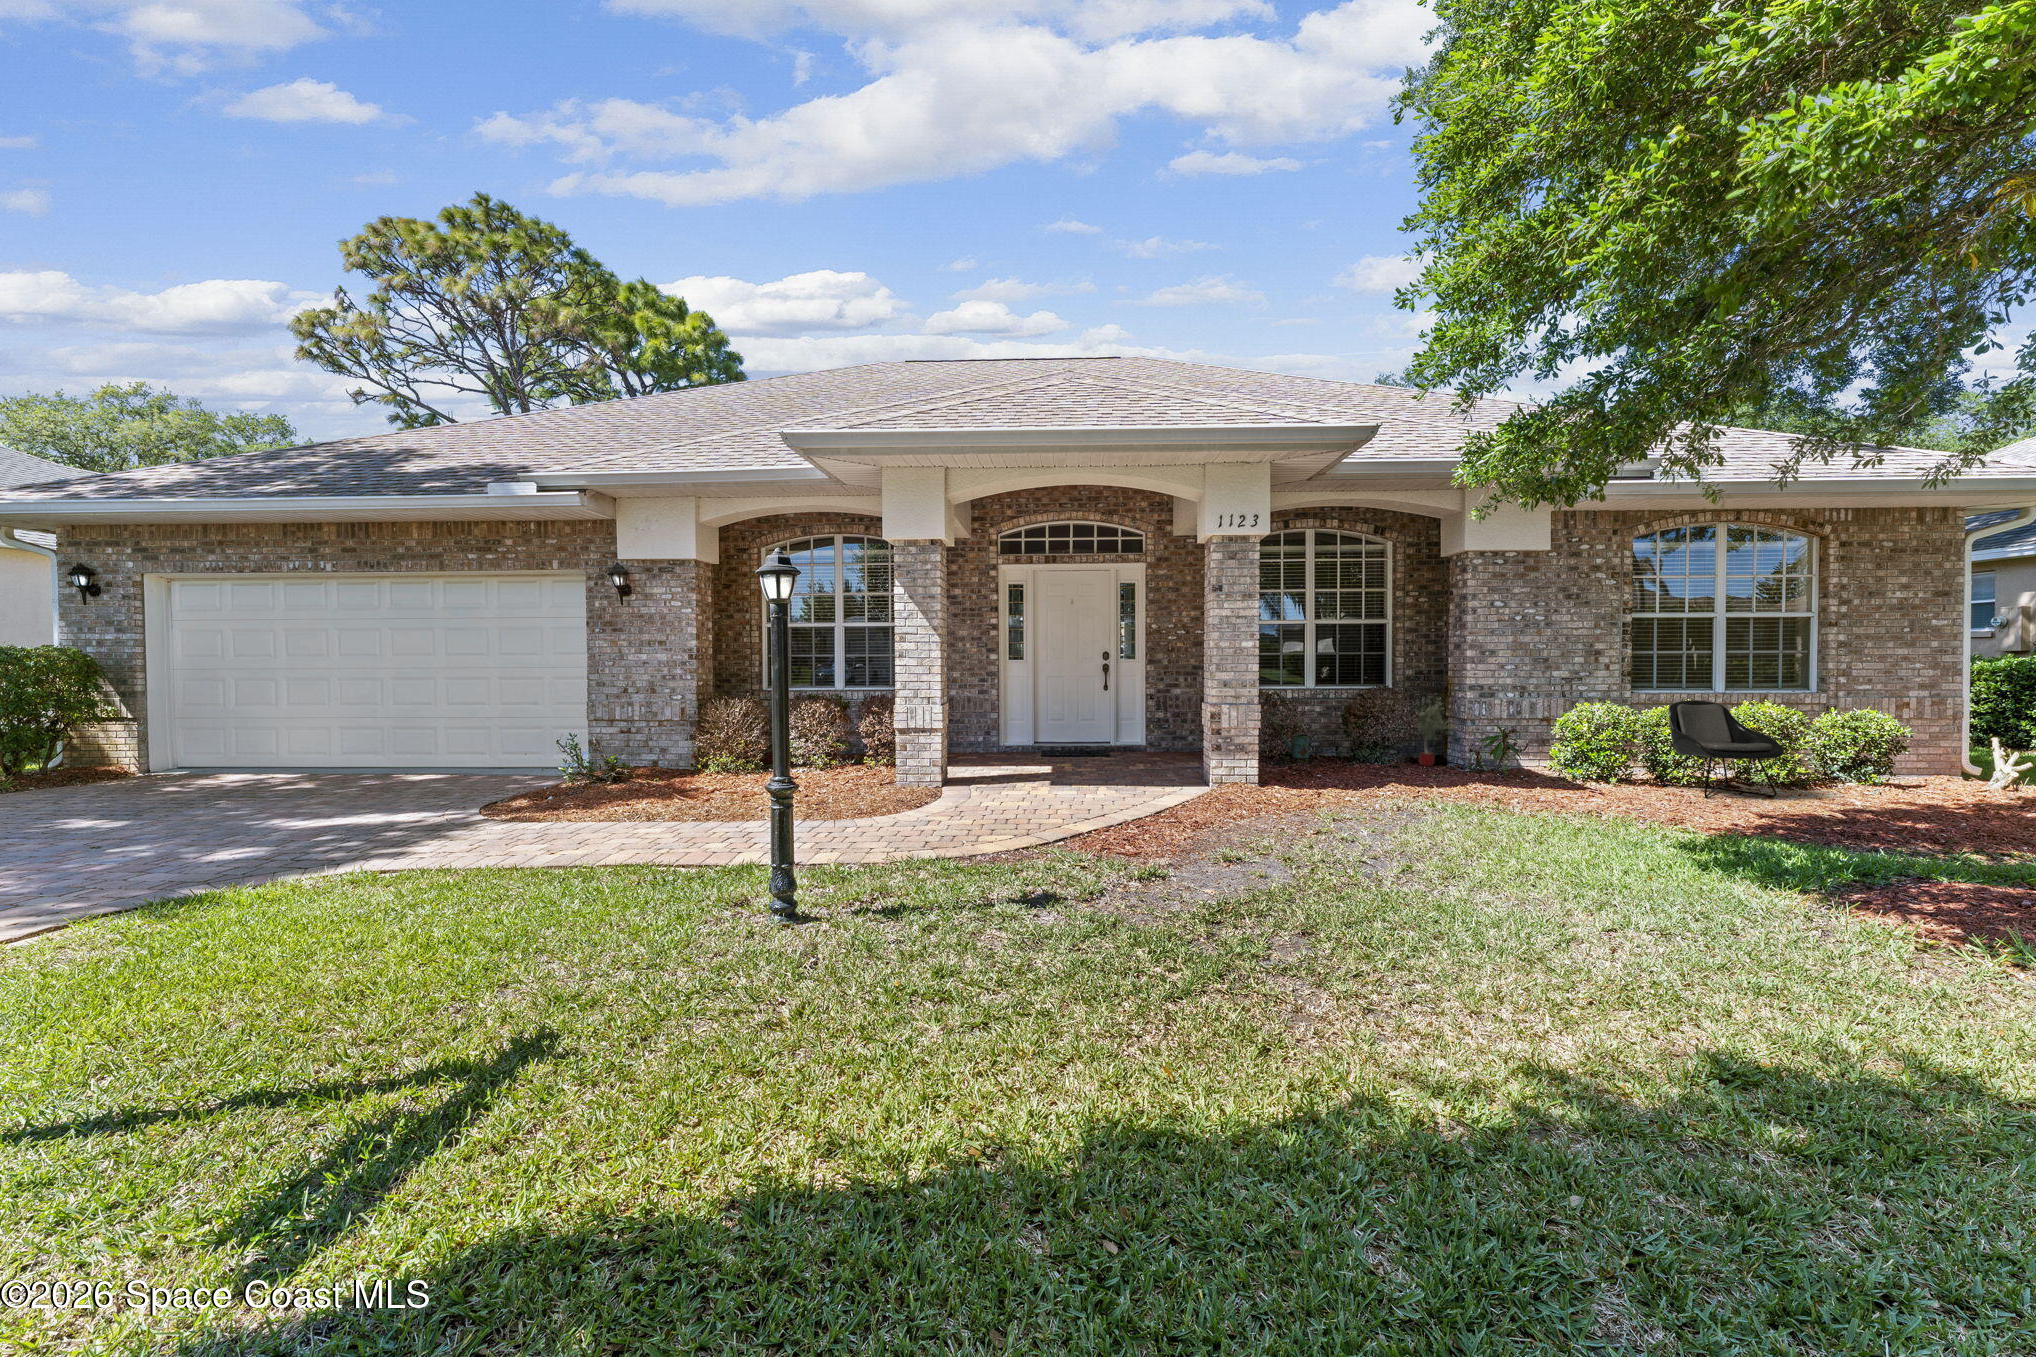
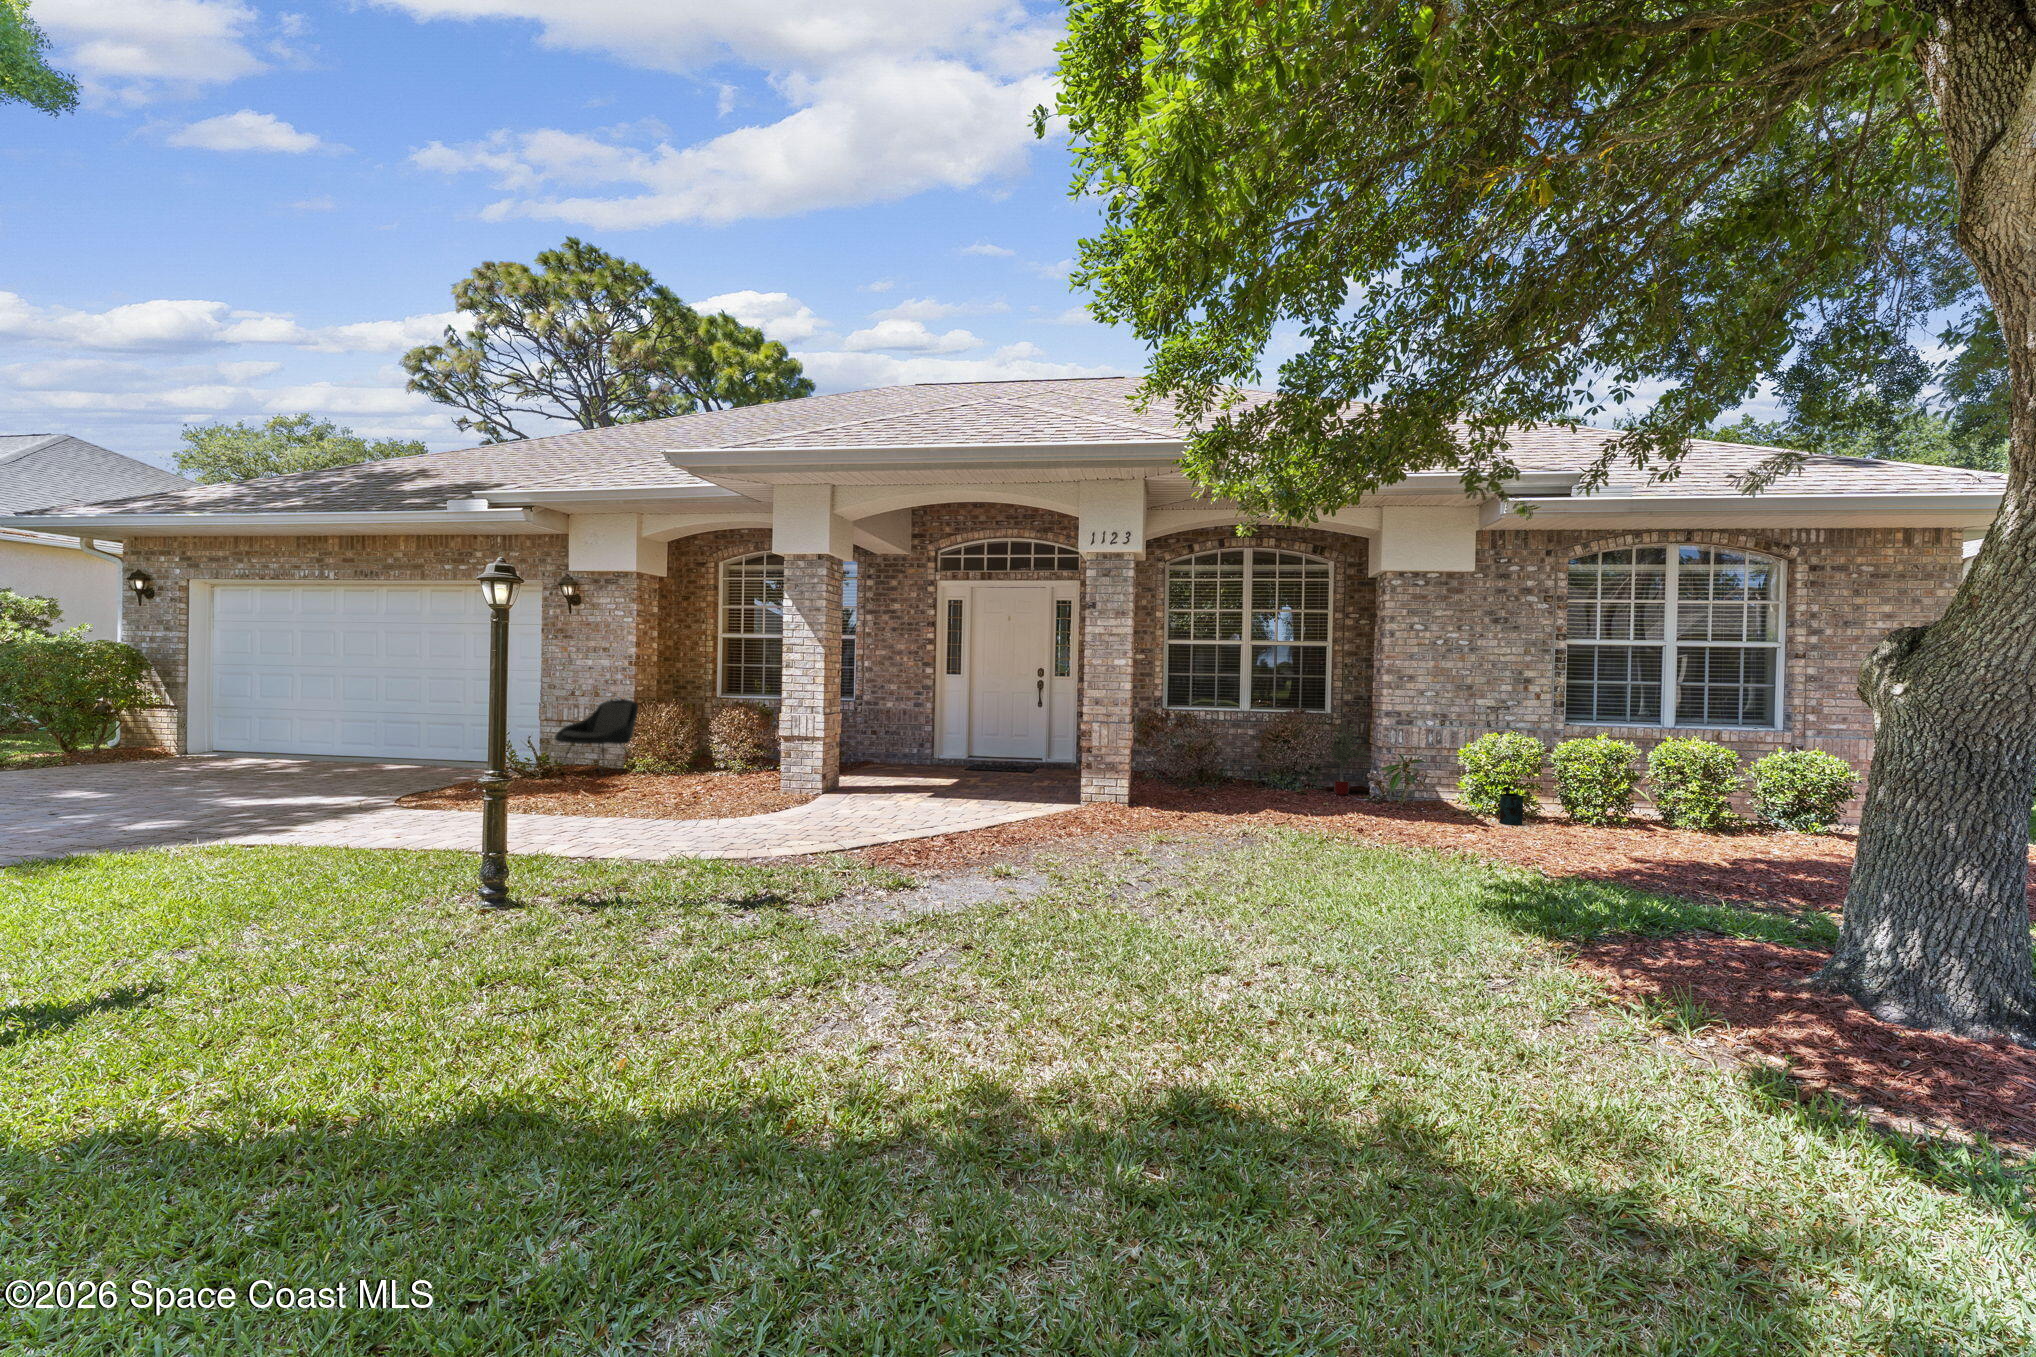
lounge chair: present [1660,700,1784,798] -> present [555,699,638,777]
watering can: present [1278,731,1310,758] -> present [1499,787,1523,825]

